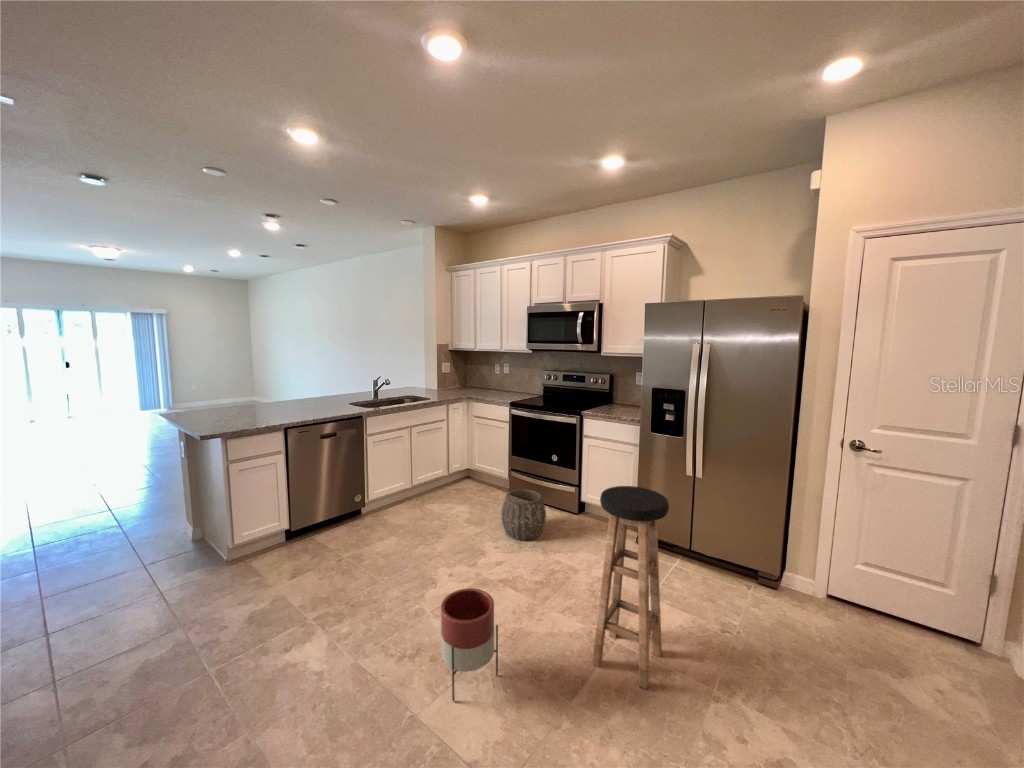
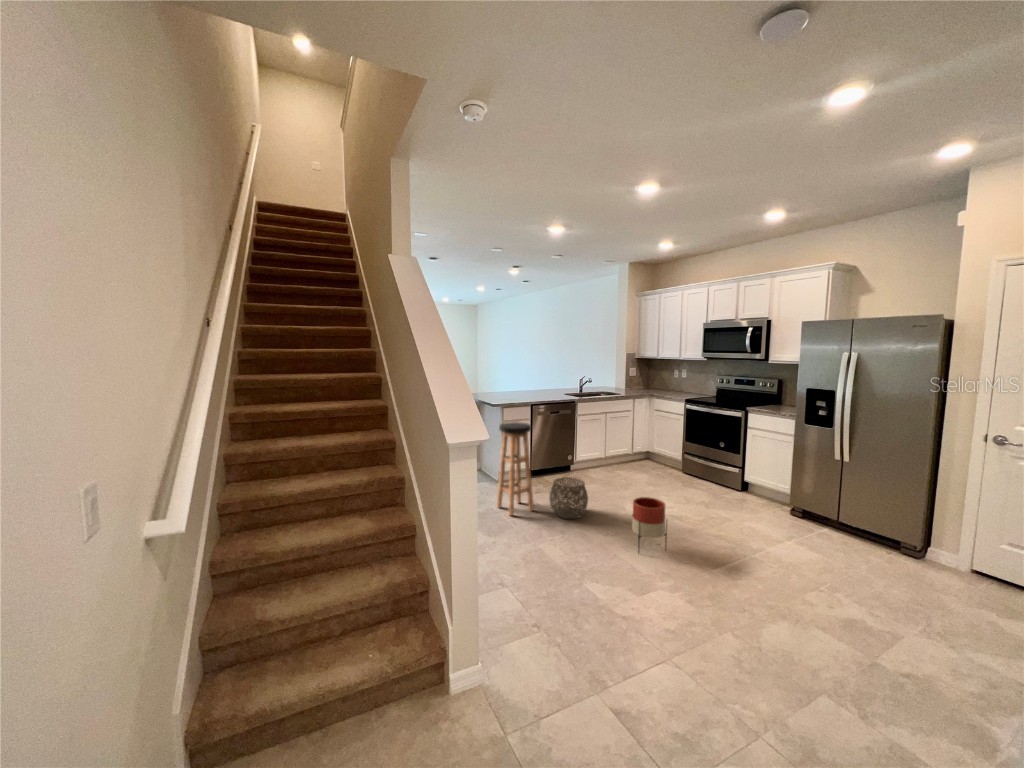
bar stool: present [592,486,669,689] -> present [497,422,534,516]
woven basket: present [501,489,546,540] -> present [550,477,588,519]

